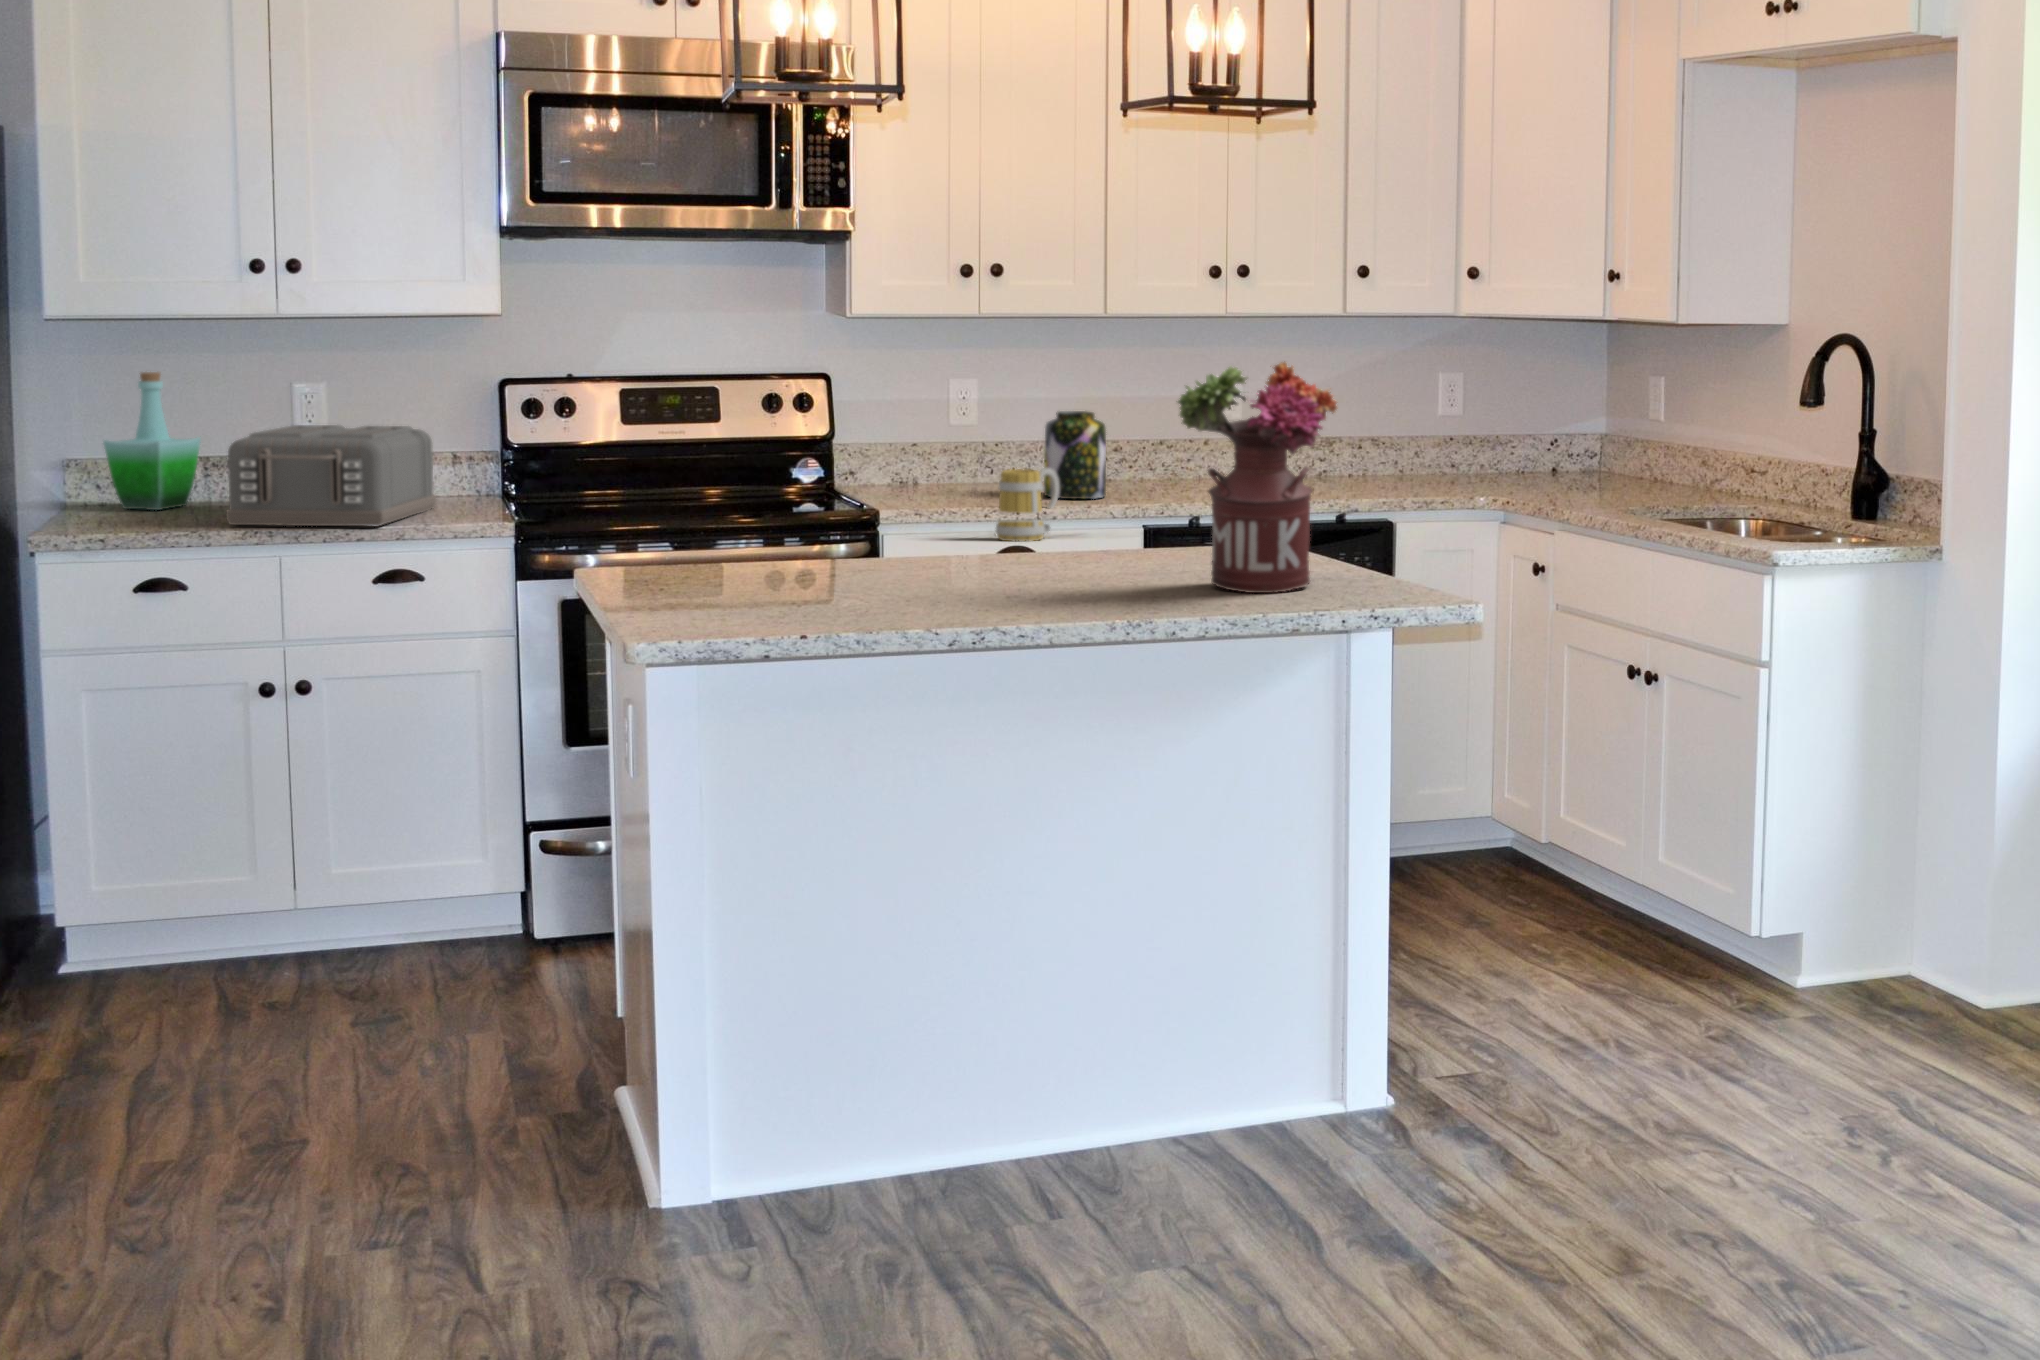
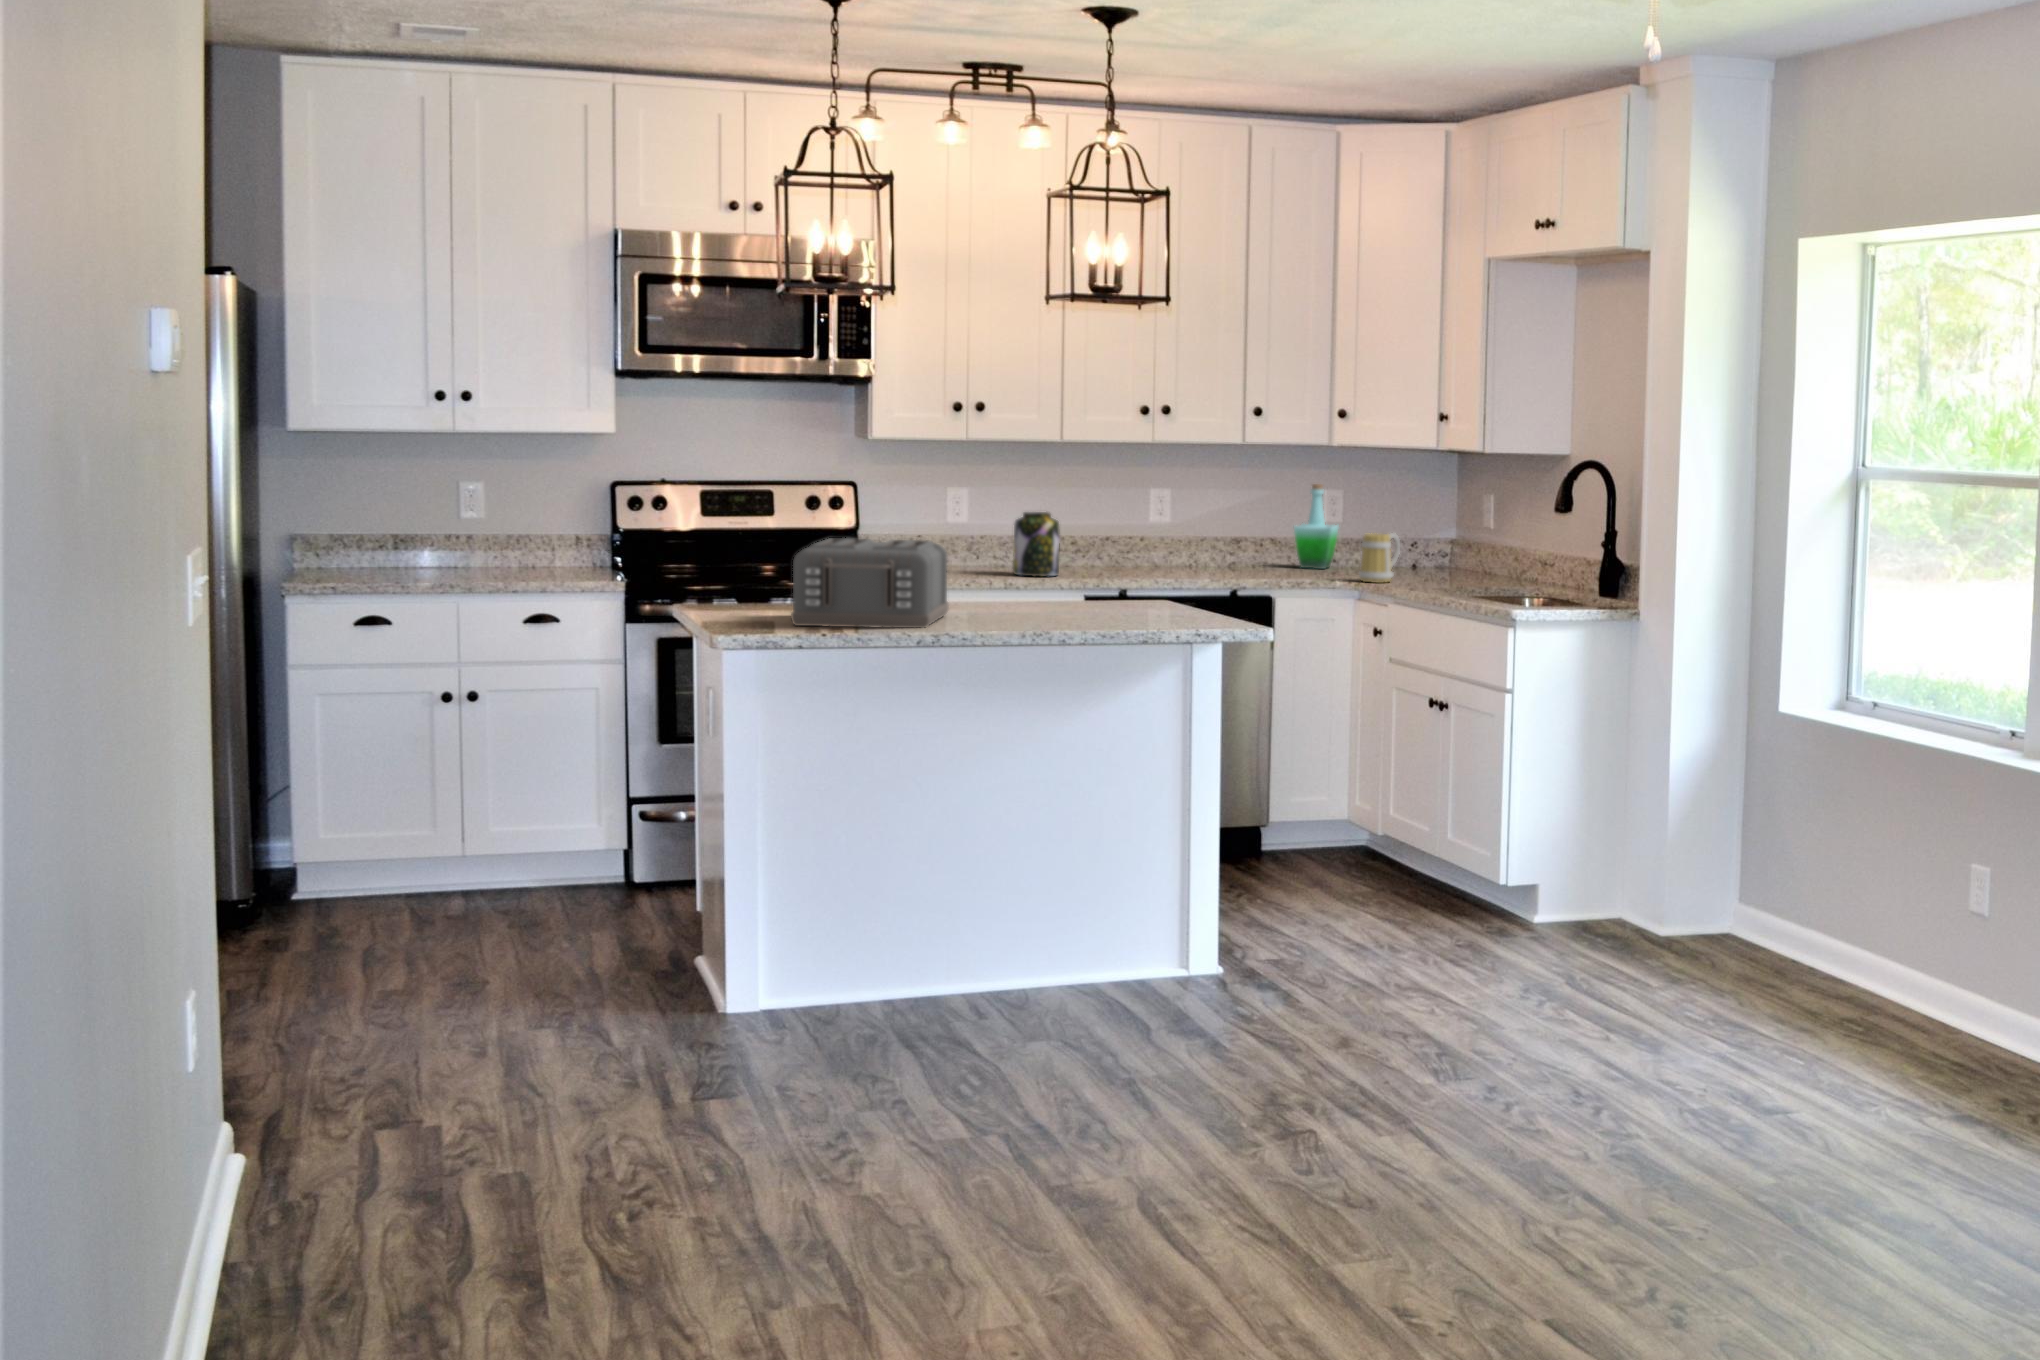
flower arrangement: present [1178,362,1338,593] -> none [1073,472,1182,623]
bottle: present [103,372,201,510] -> present [1294,484,1339,569]
toaster: present [226,425,437,526] -> present [791,538,949,628]
mug: present [996,468,1059,541] -> present [1359,533,1400,583]

